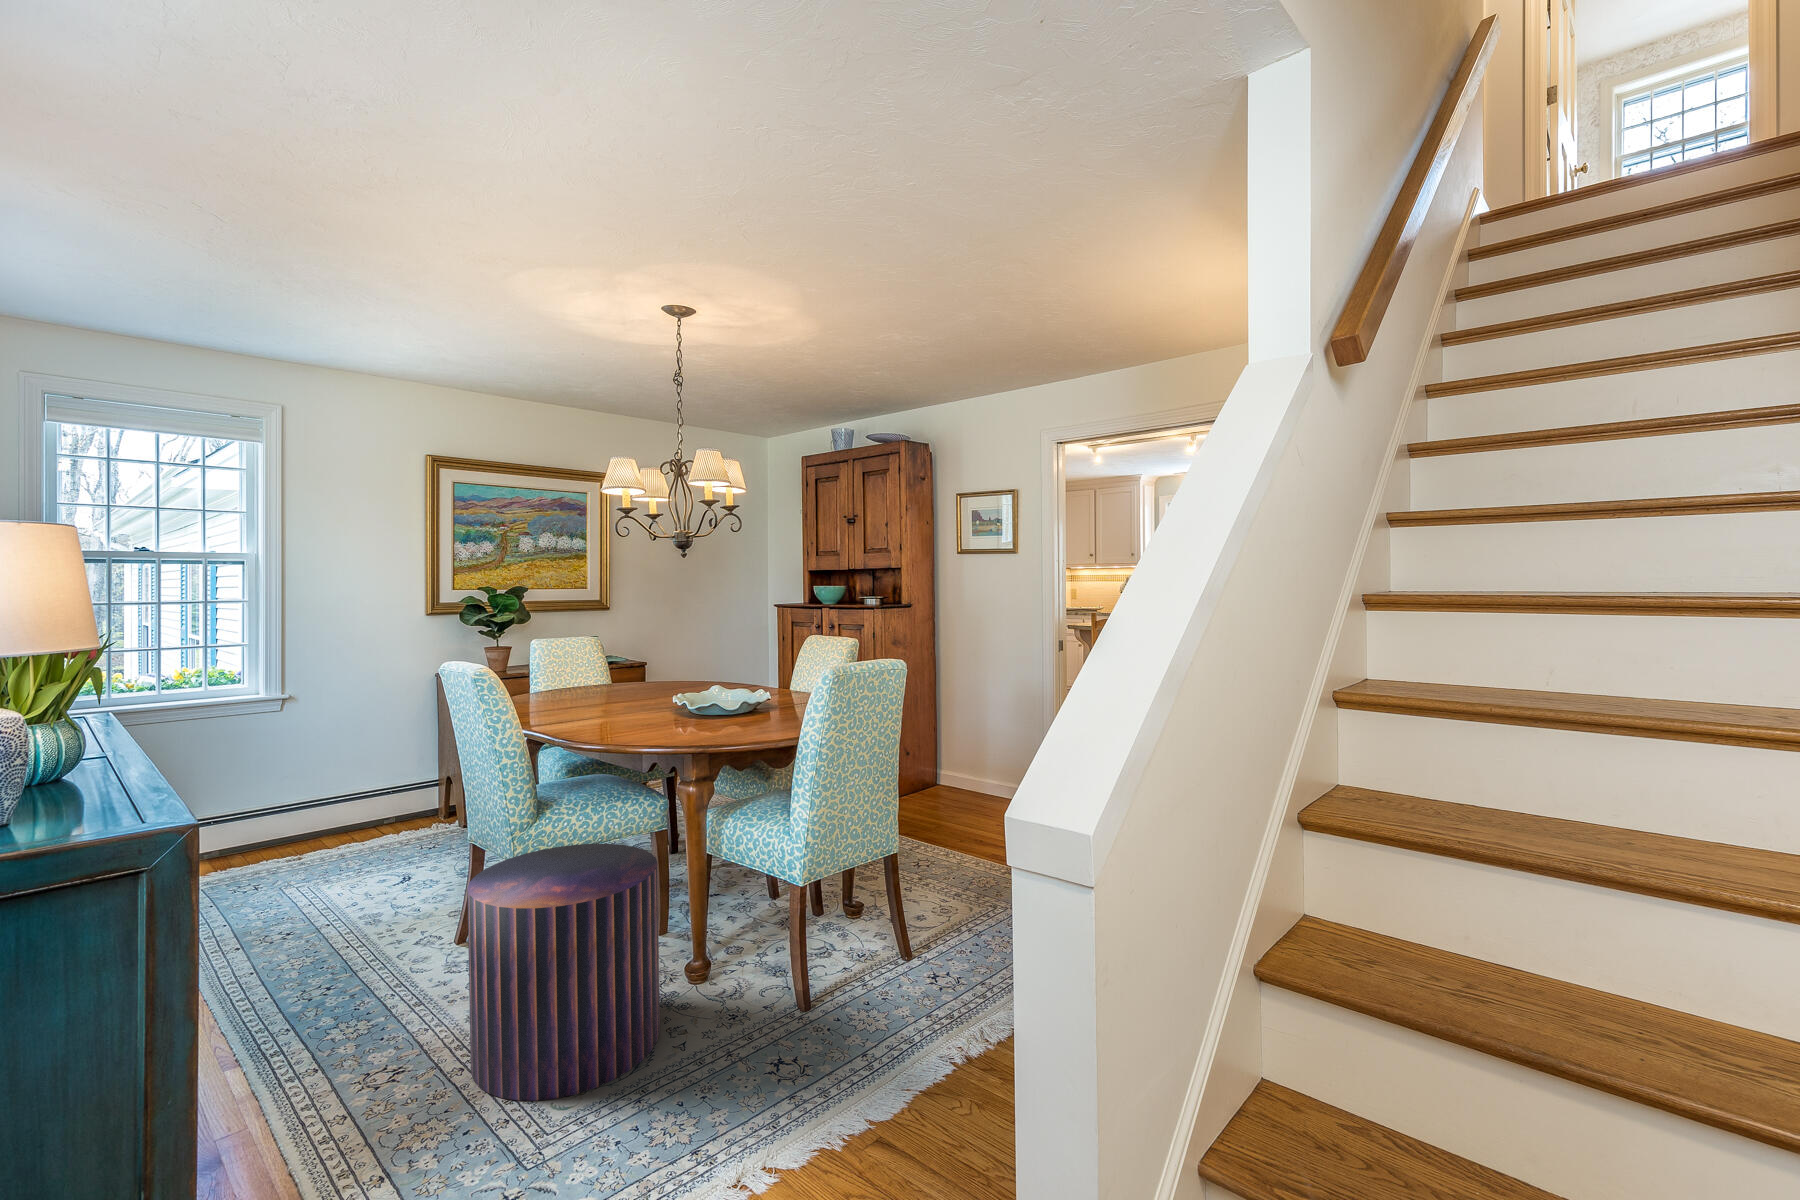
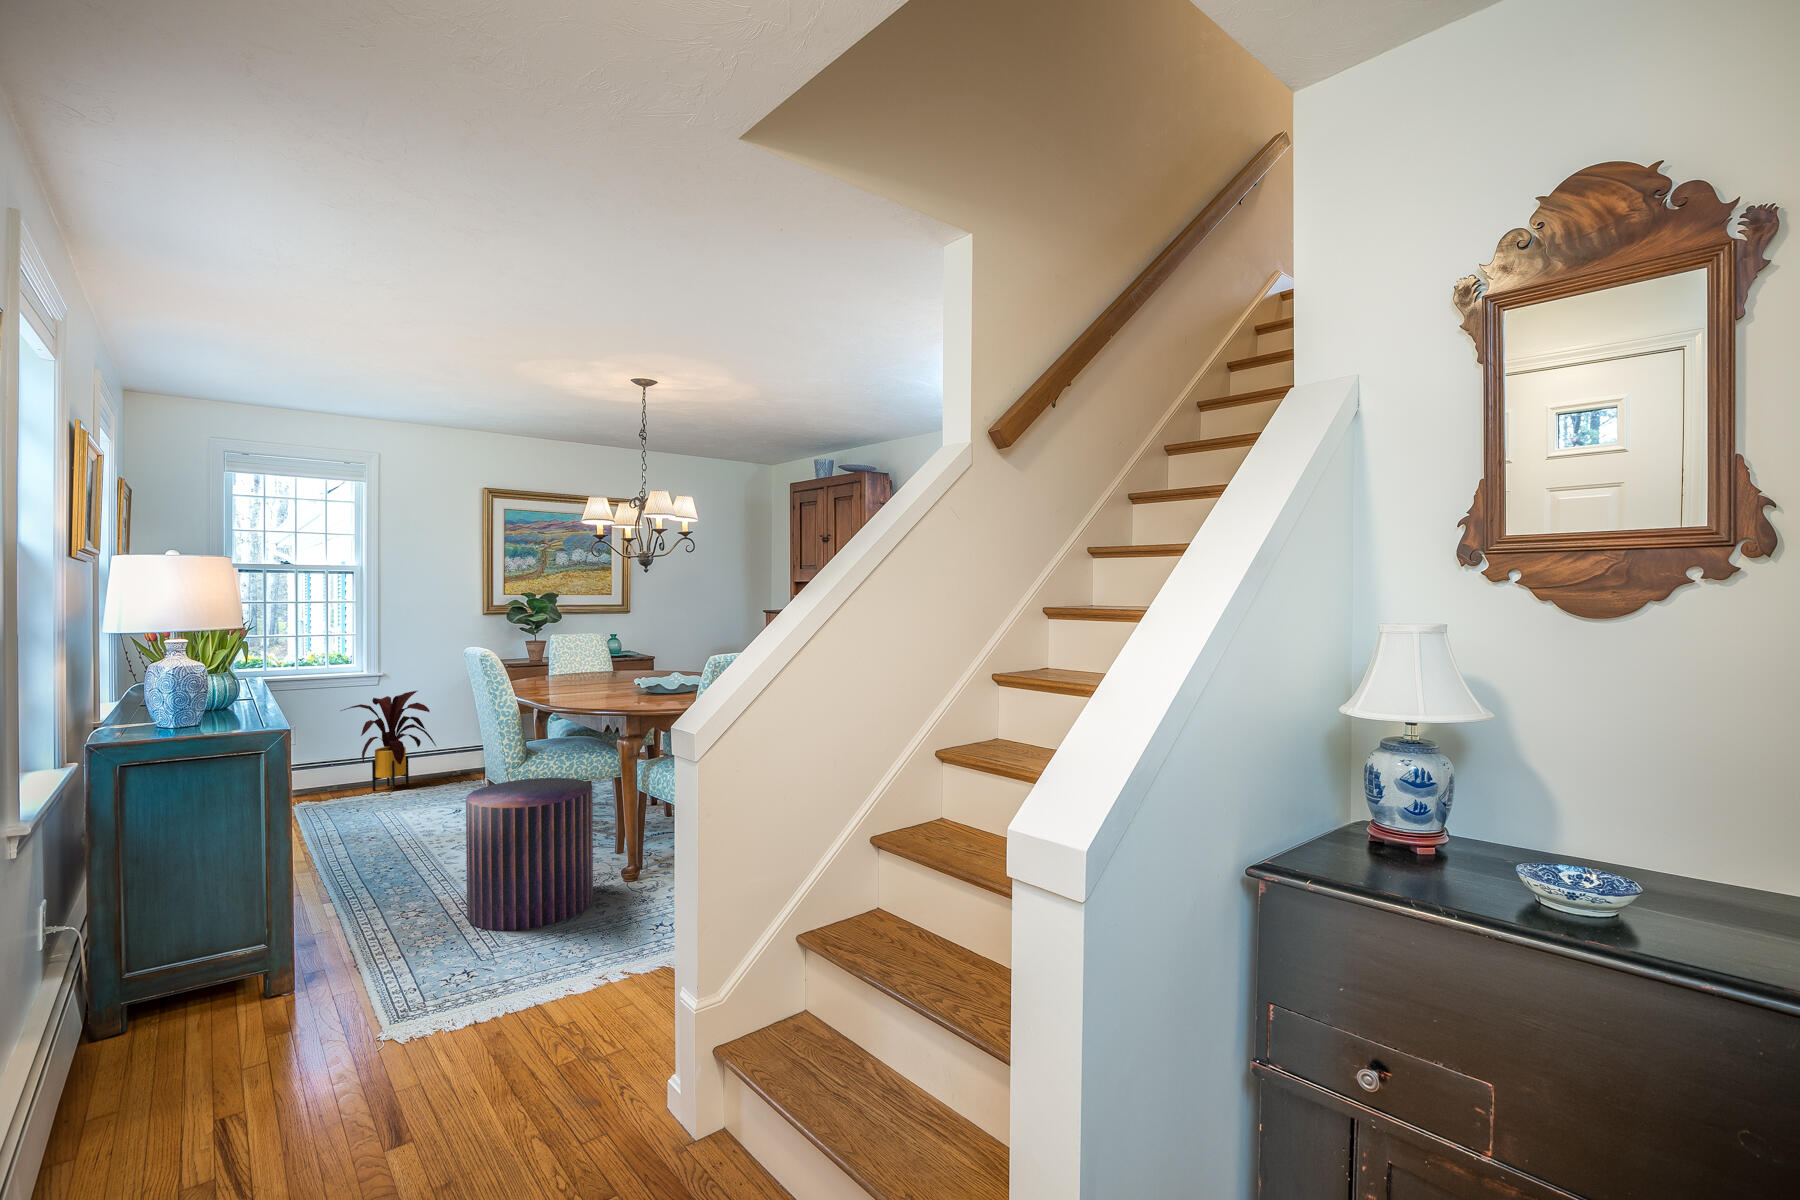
house plant: none [237,714,374,849] -> present [341,691,436,791]

